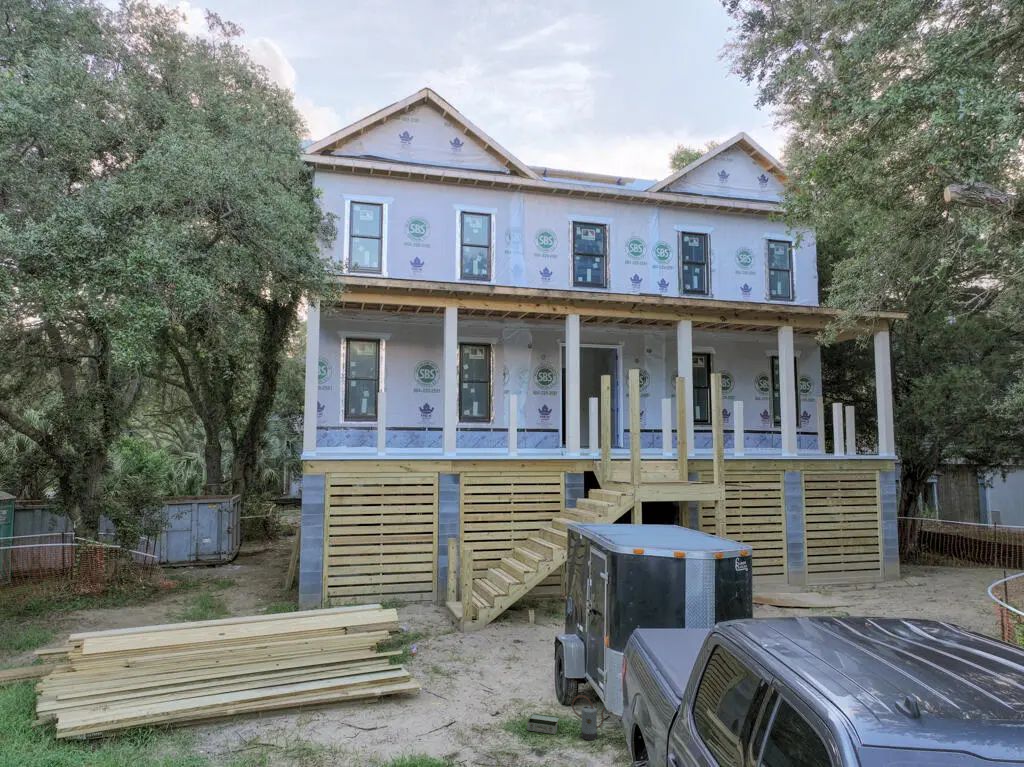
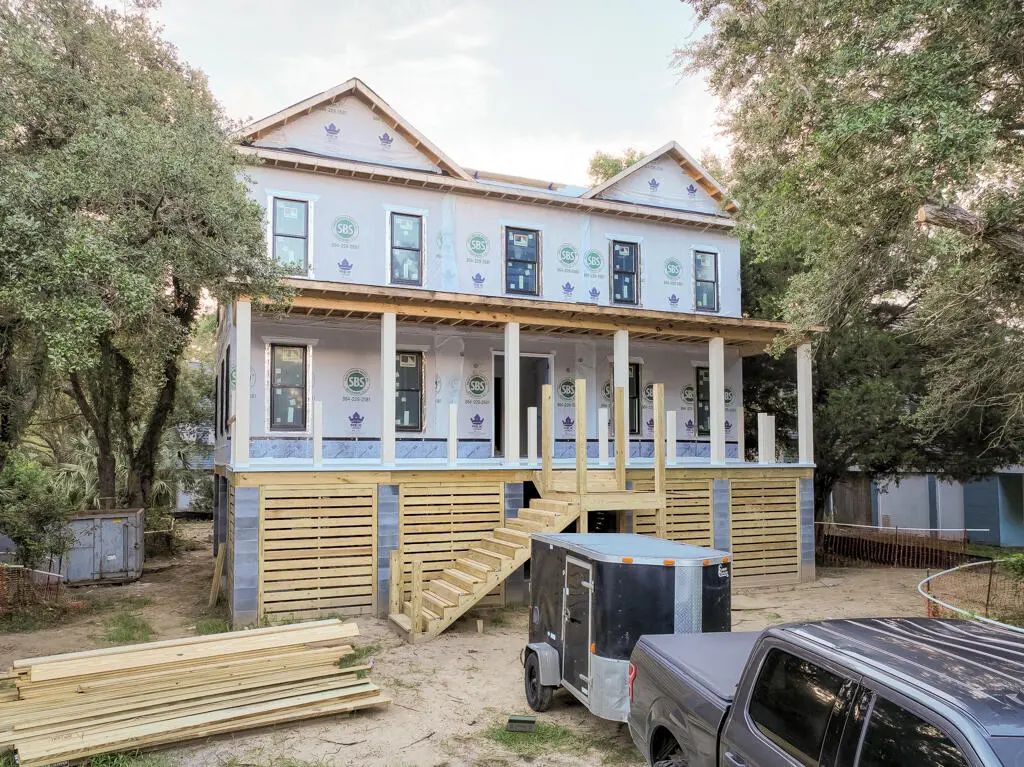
watering can: present [572,696,605,740] -> none [551,693,584,735]

